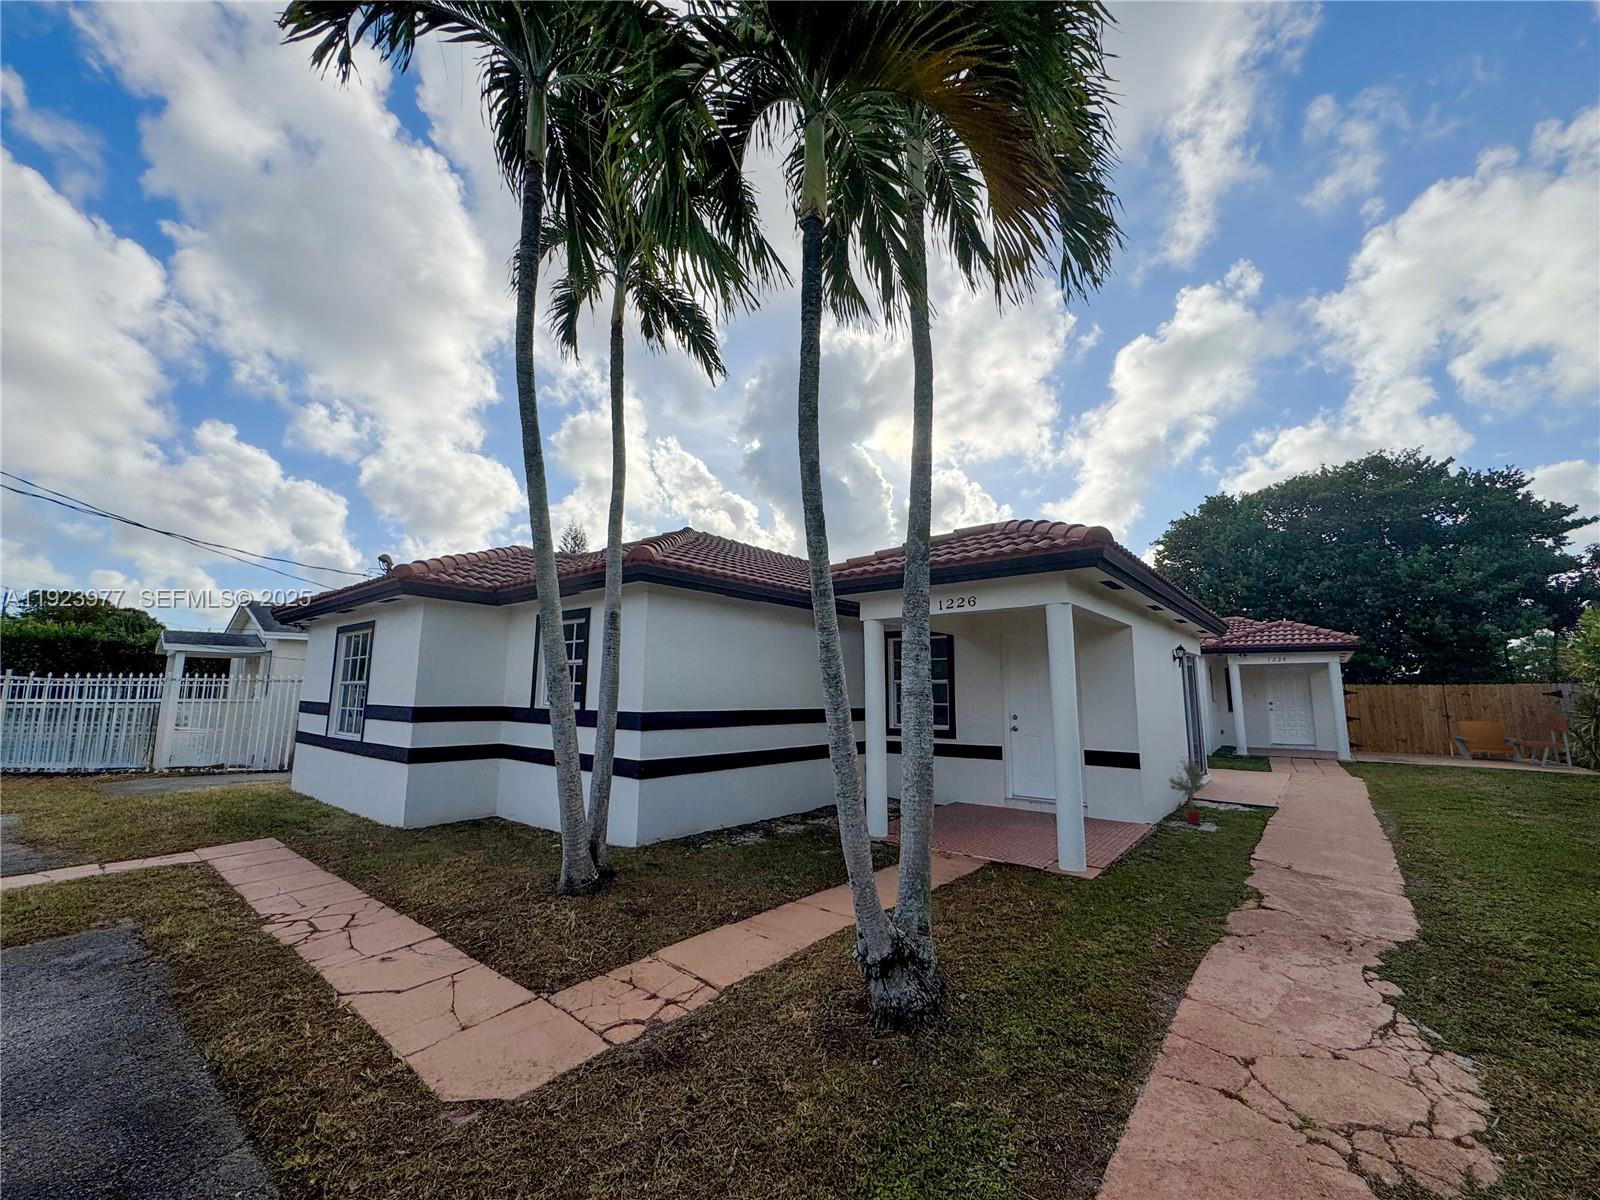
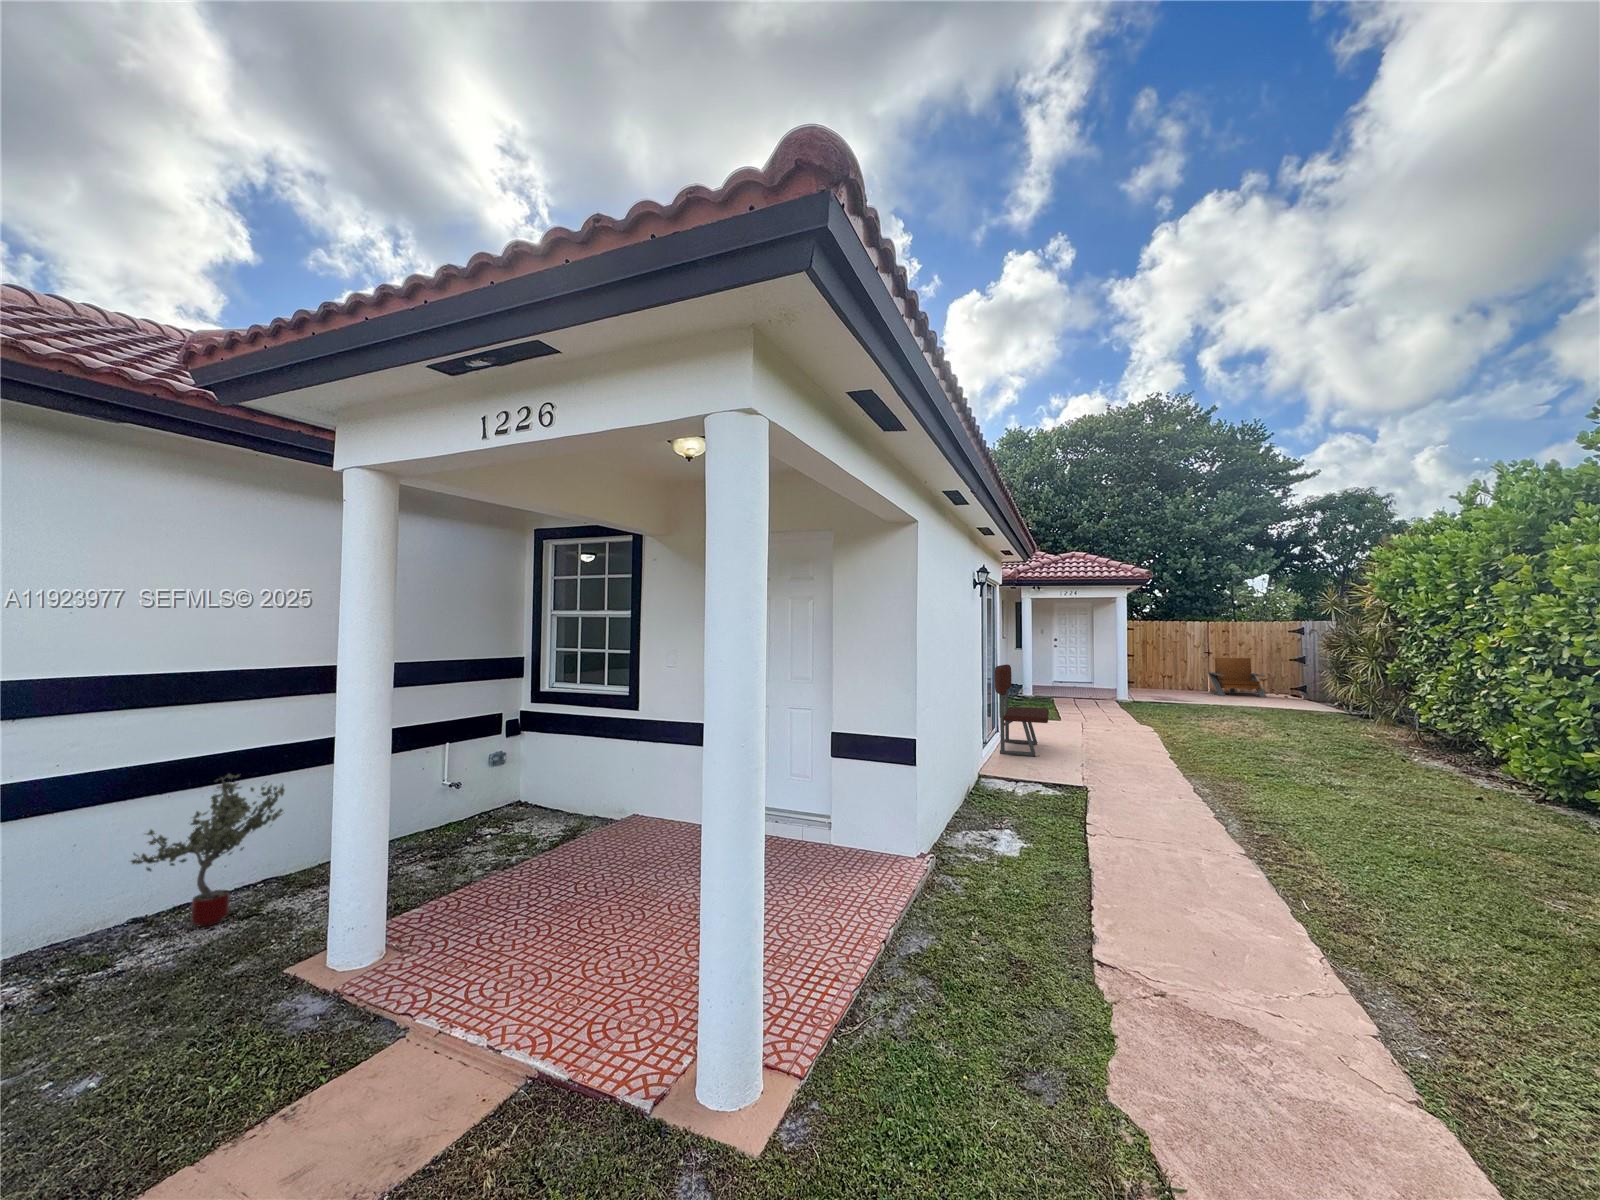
bench: present [1516,714,1573,769] -> present [995,665,1049,756]
potted tree: present [1169,757,1204,824] -> present [131,774,284,927]

